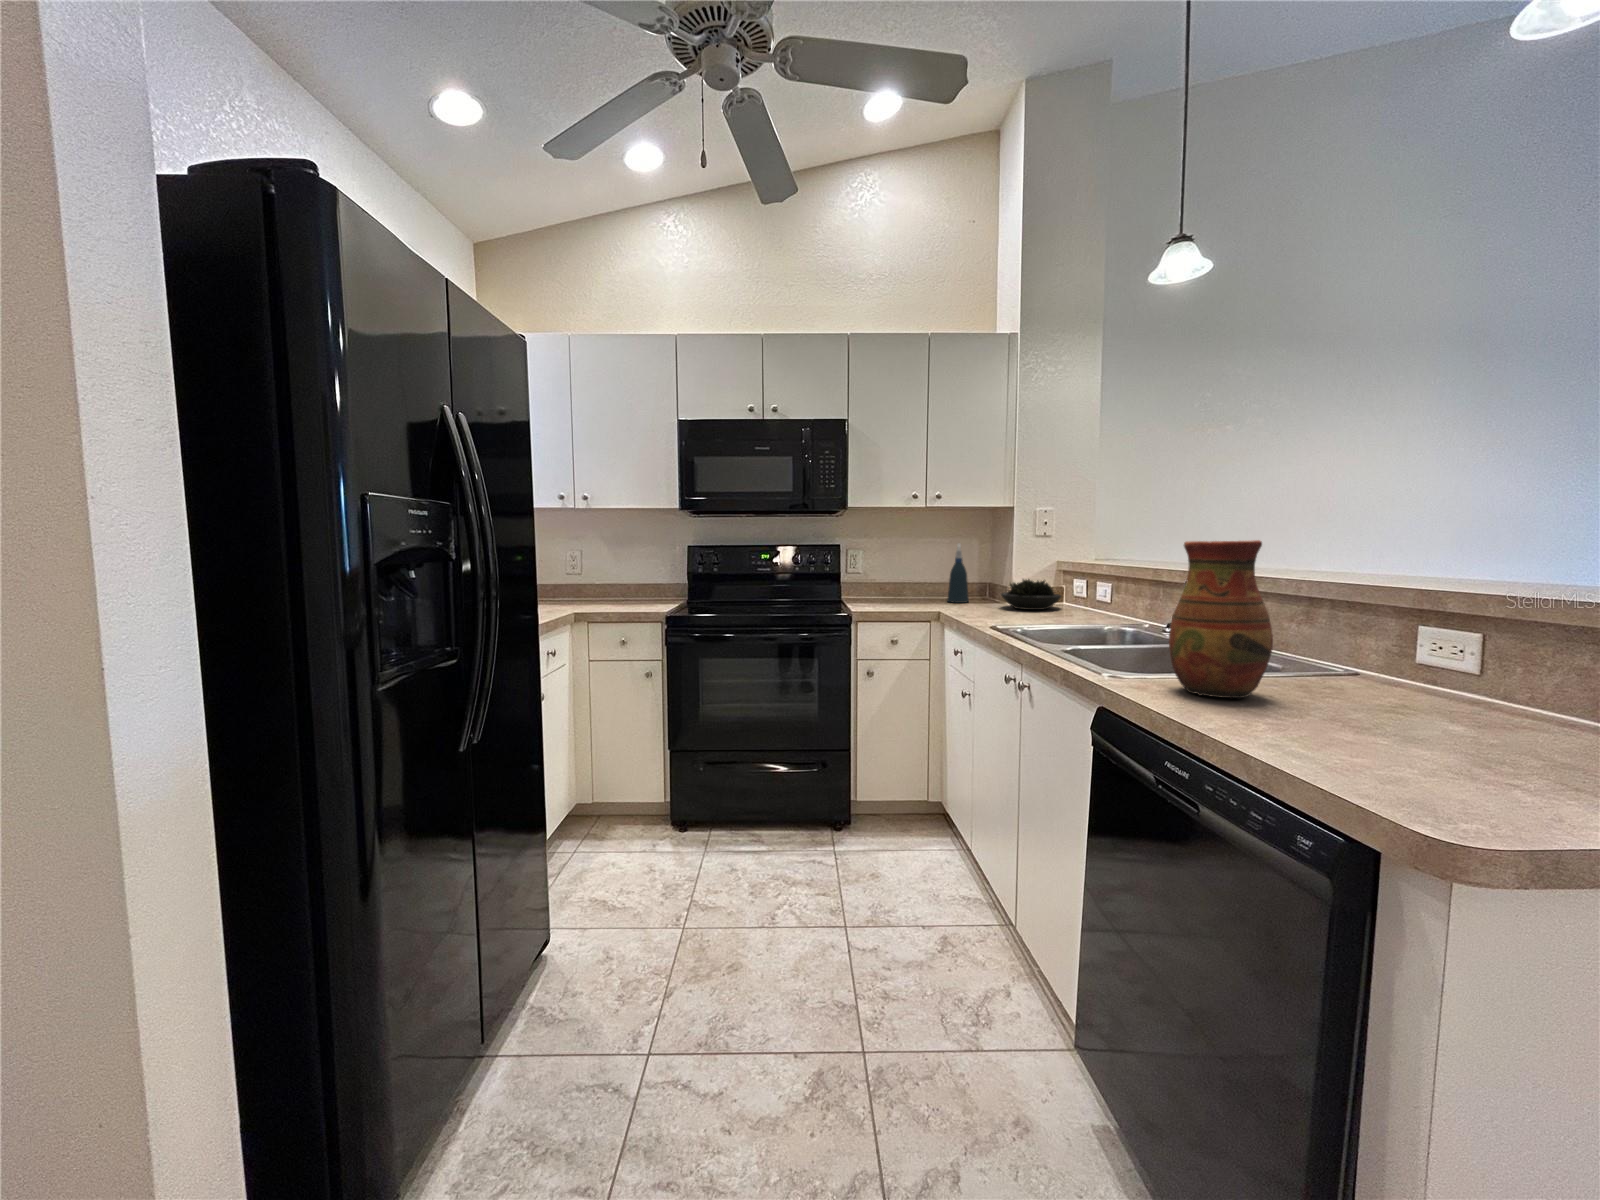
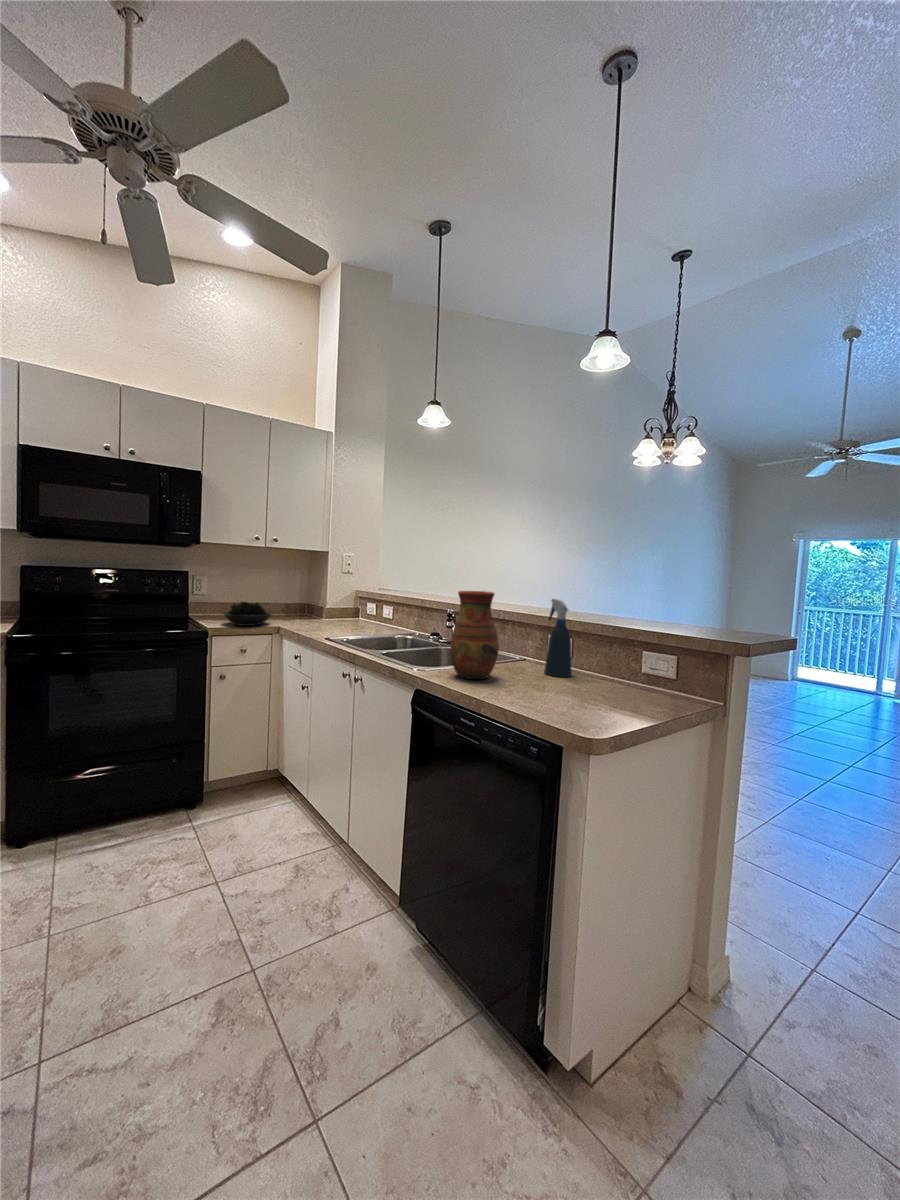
spray bottle: present [947,543,969,603] -> present [544,599,572,677]
succulent plant: present [1001,579,1061,610] -> present [224,602,271,626]

